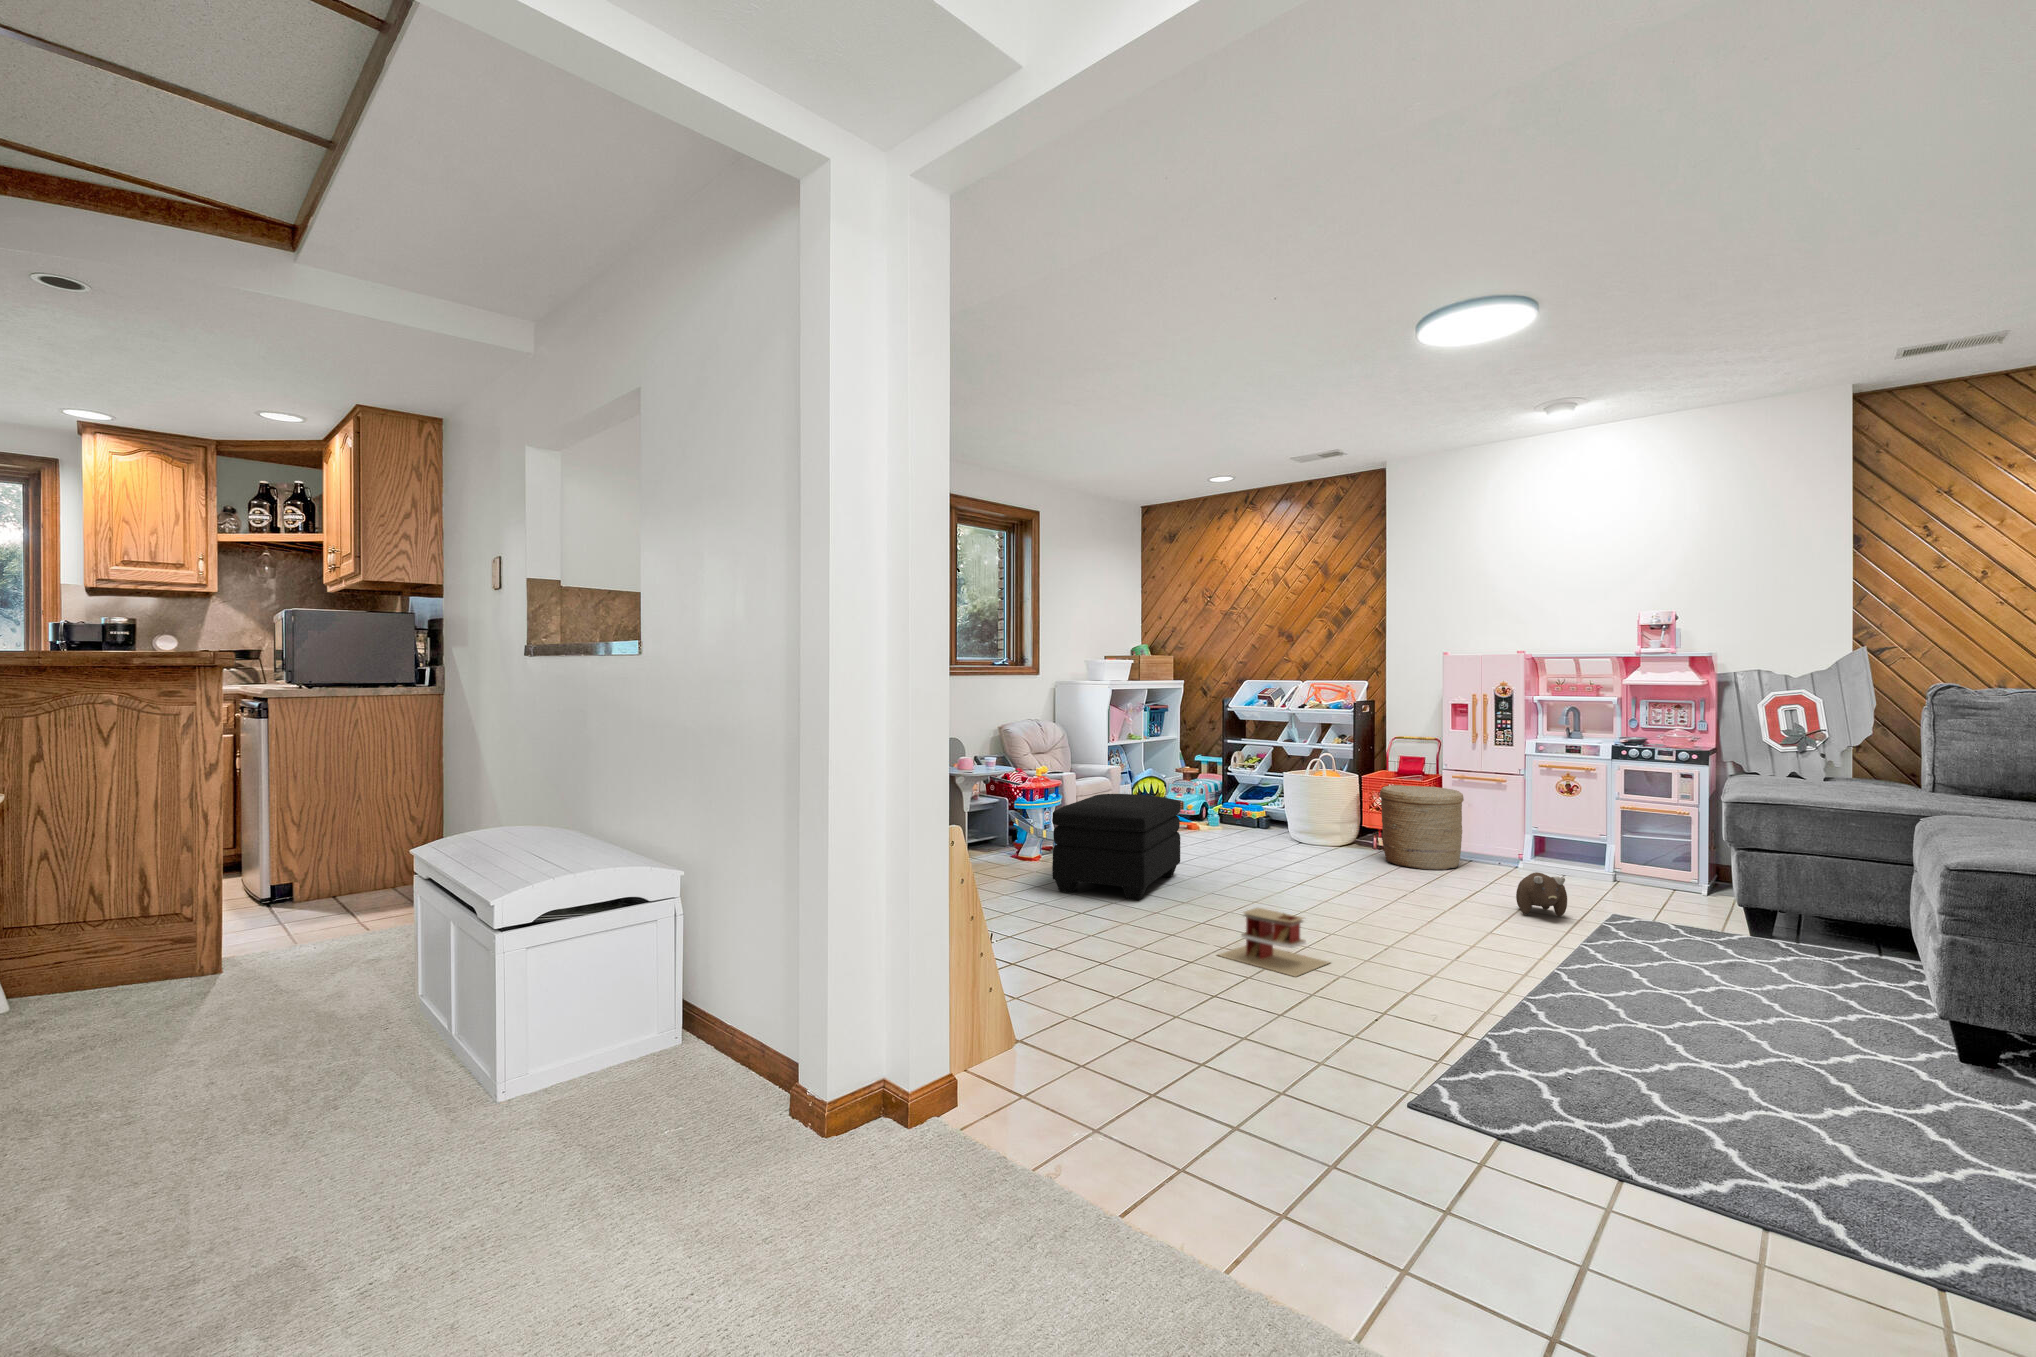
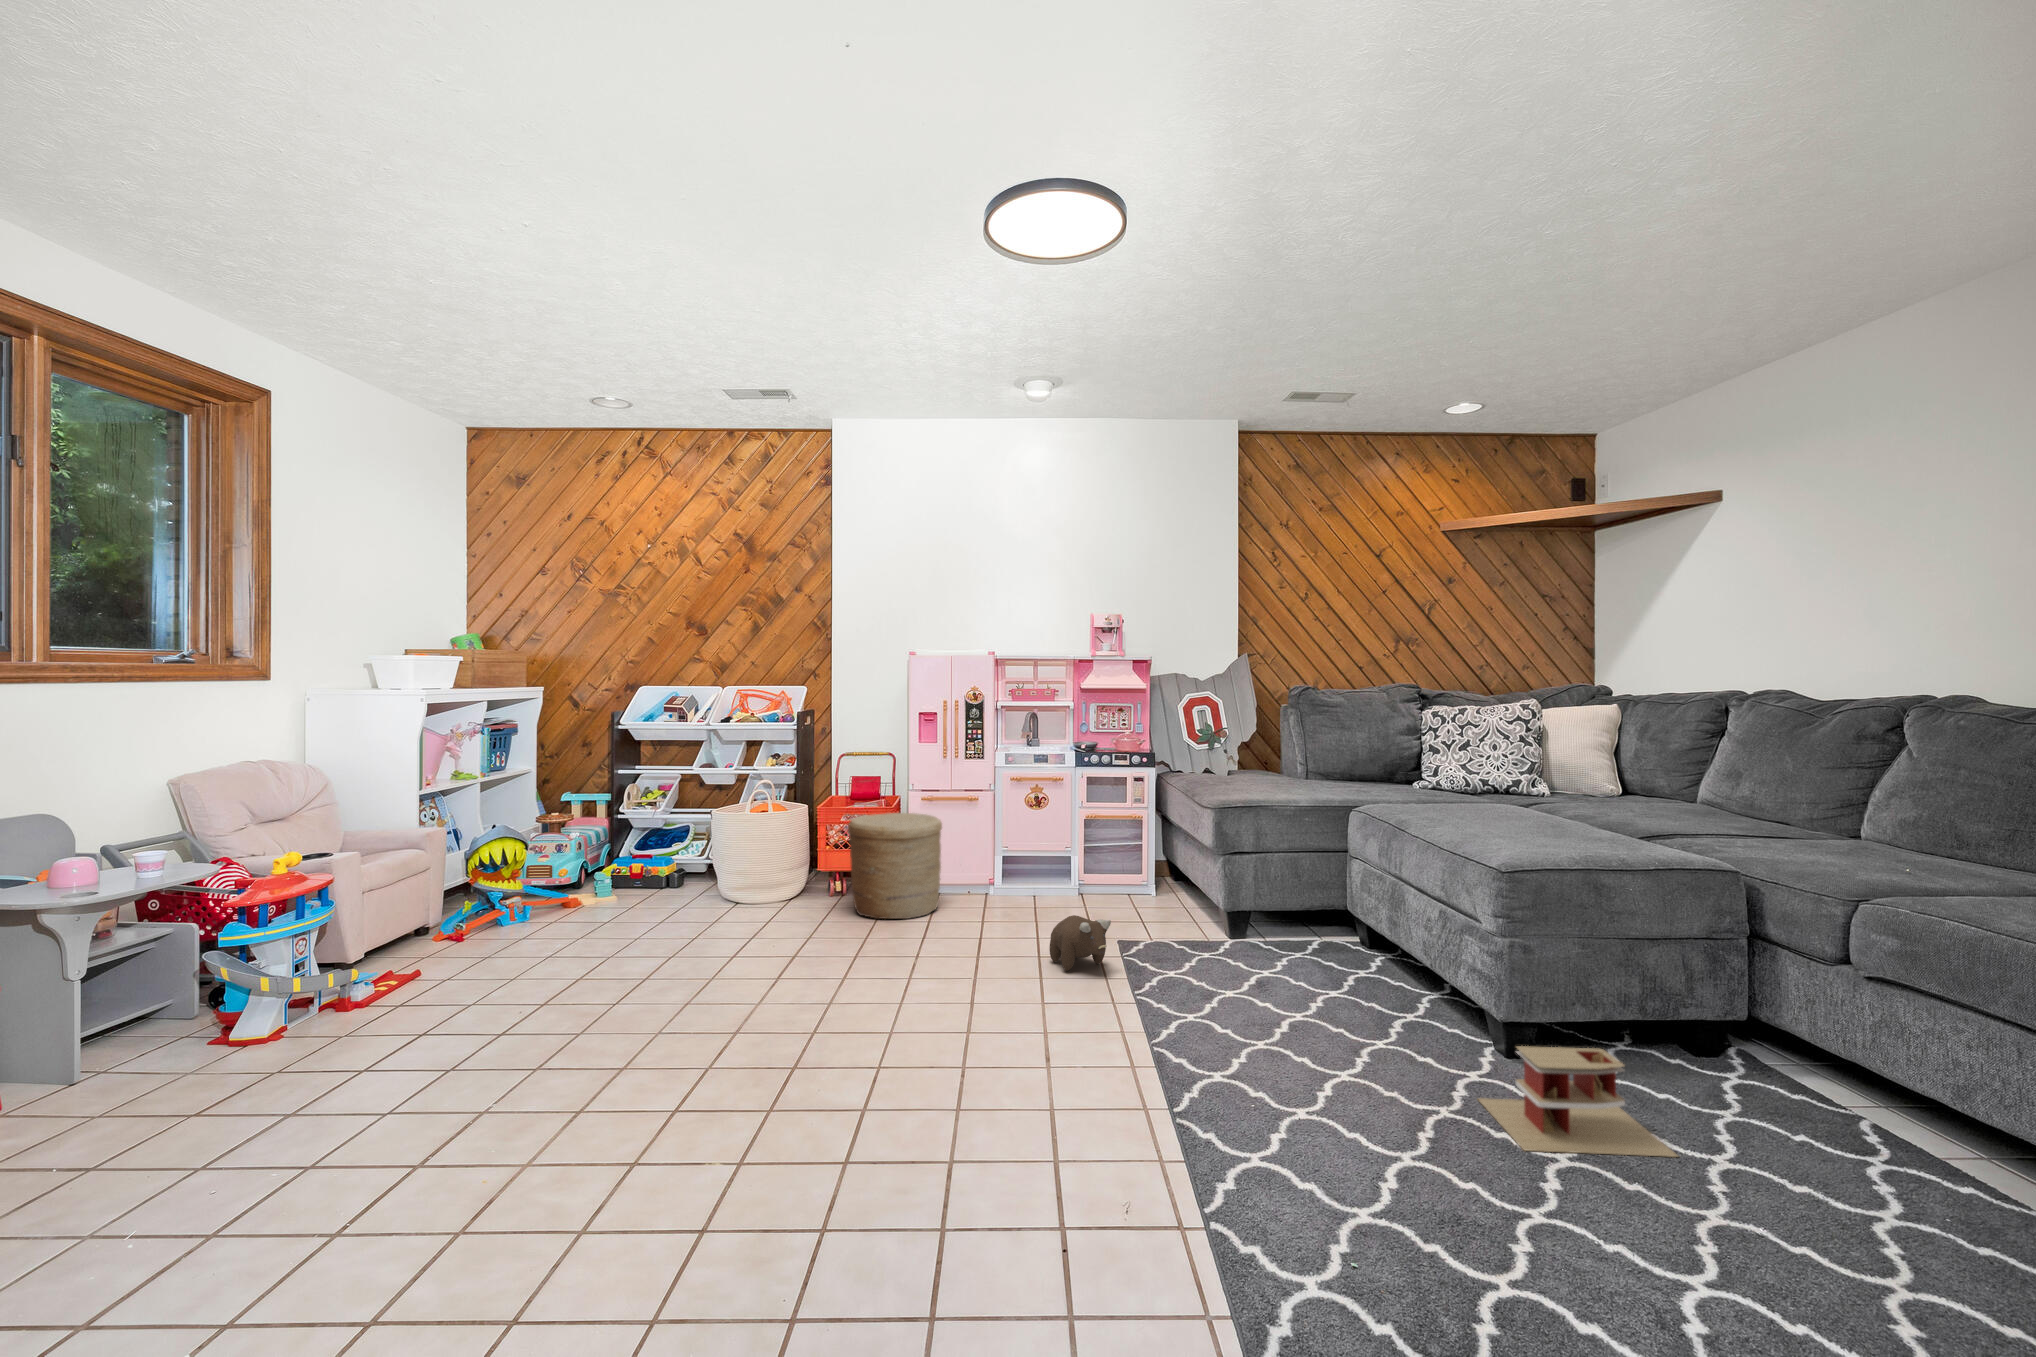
ottoman: present [1052,794,1181,900] -> none [326,889,591,1132]
toy house: present [1219,908,1329,977] -> present [1478,1046,1677,1157]

